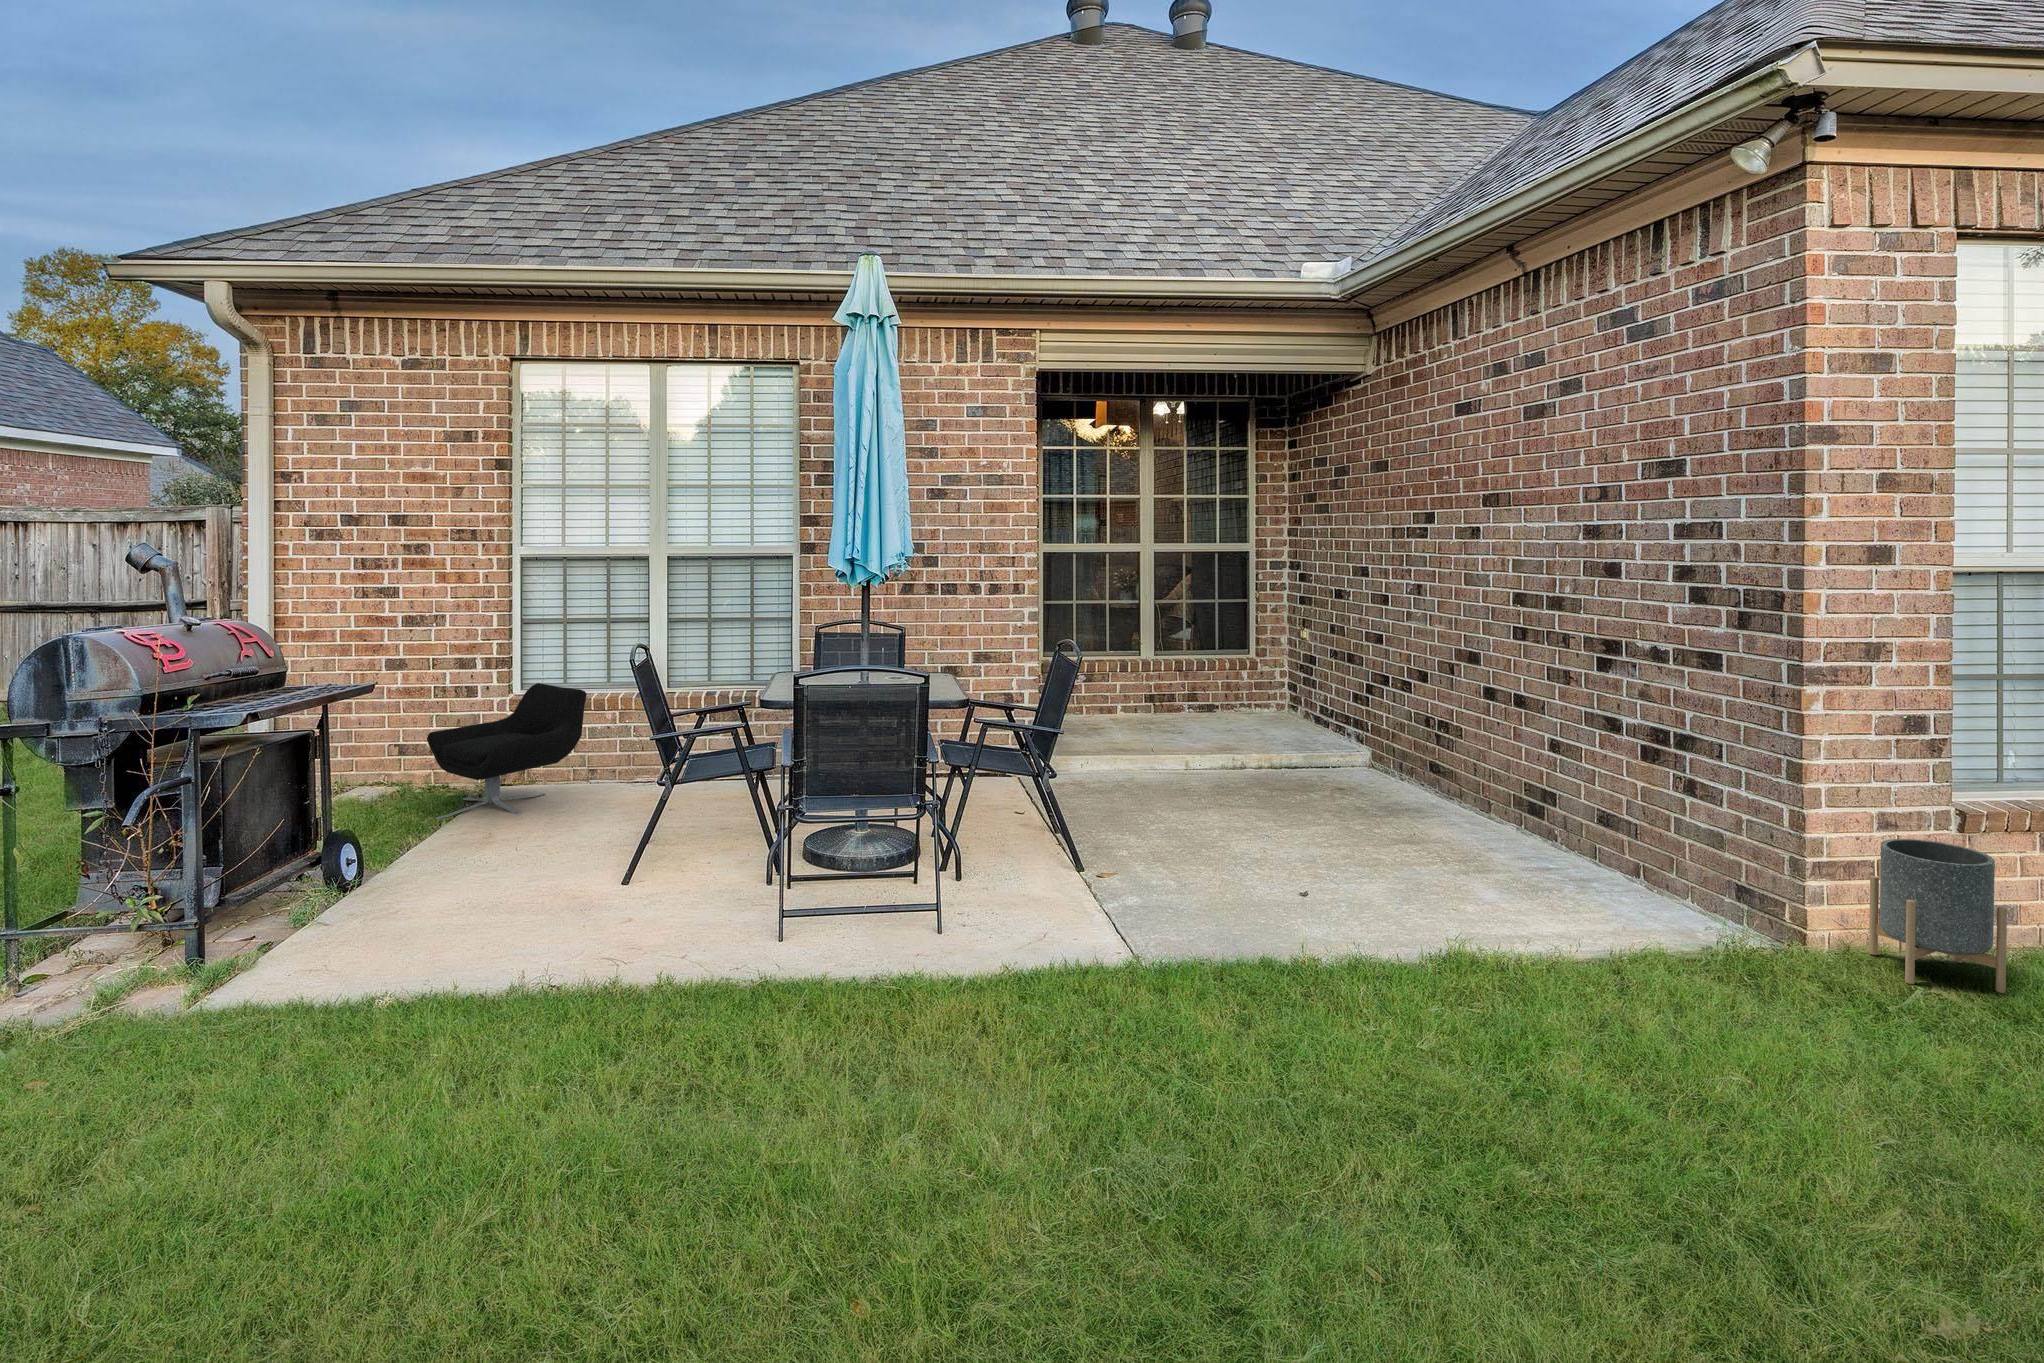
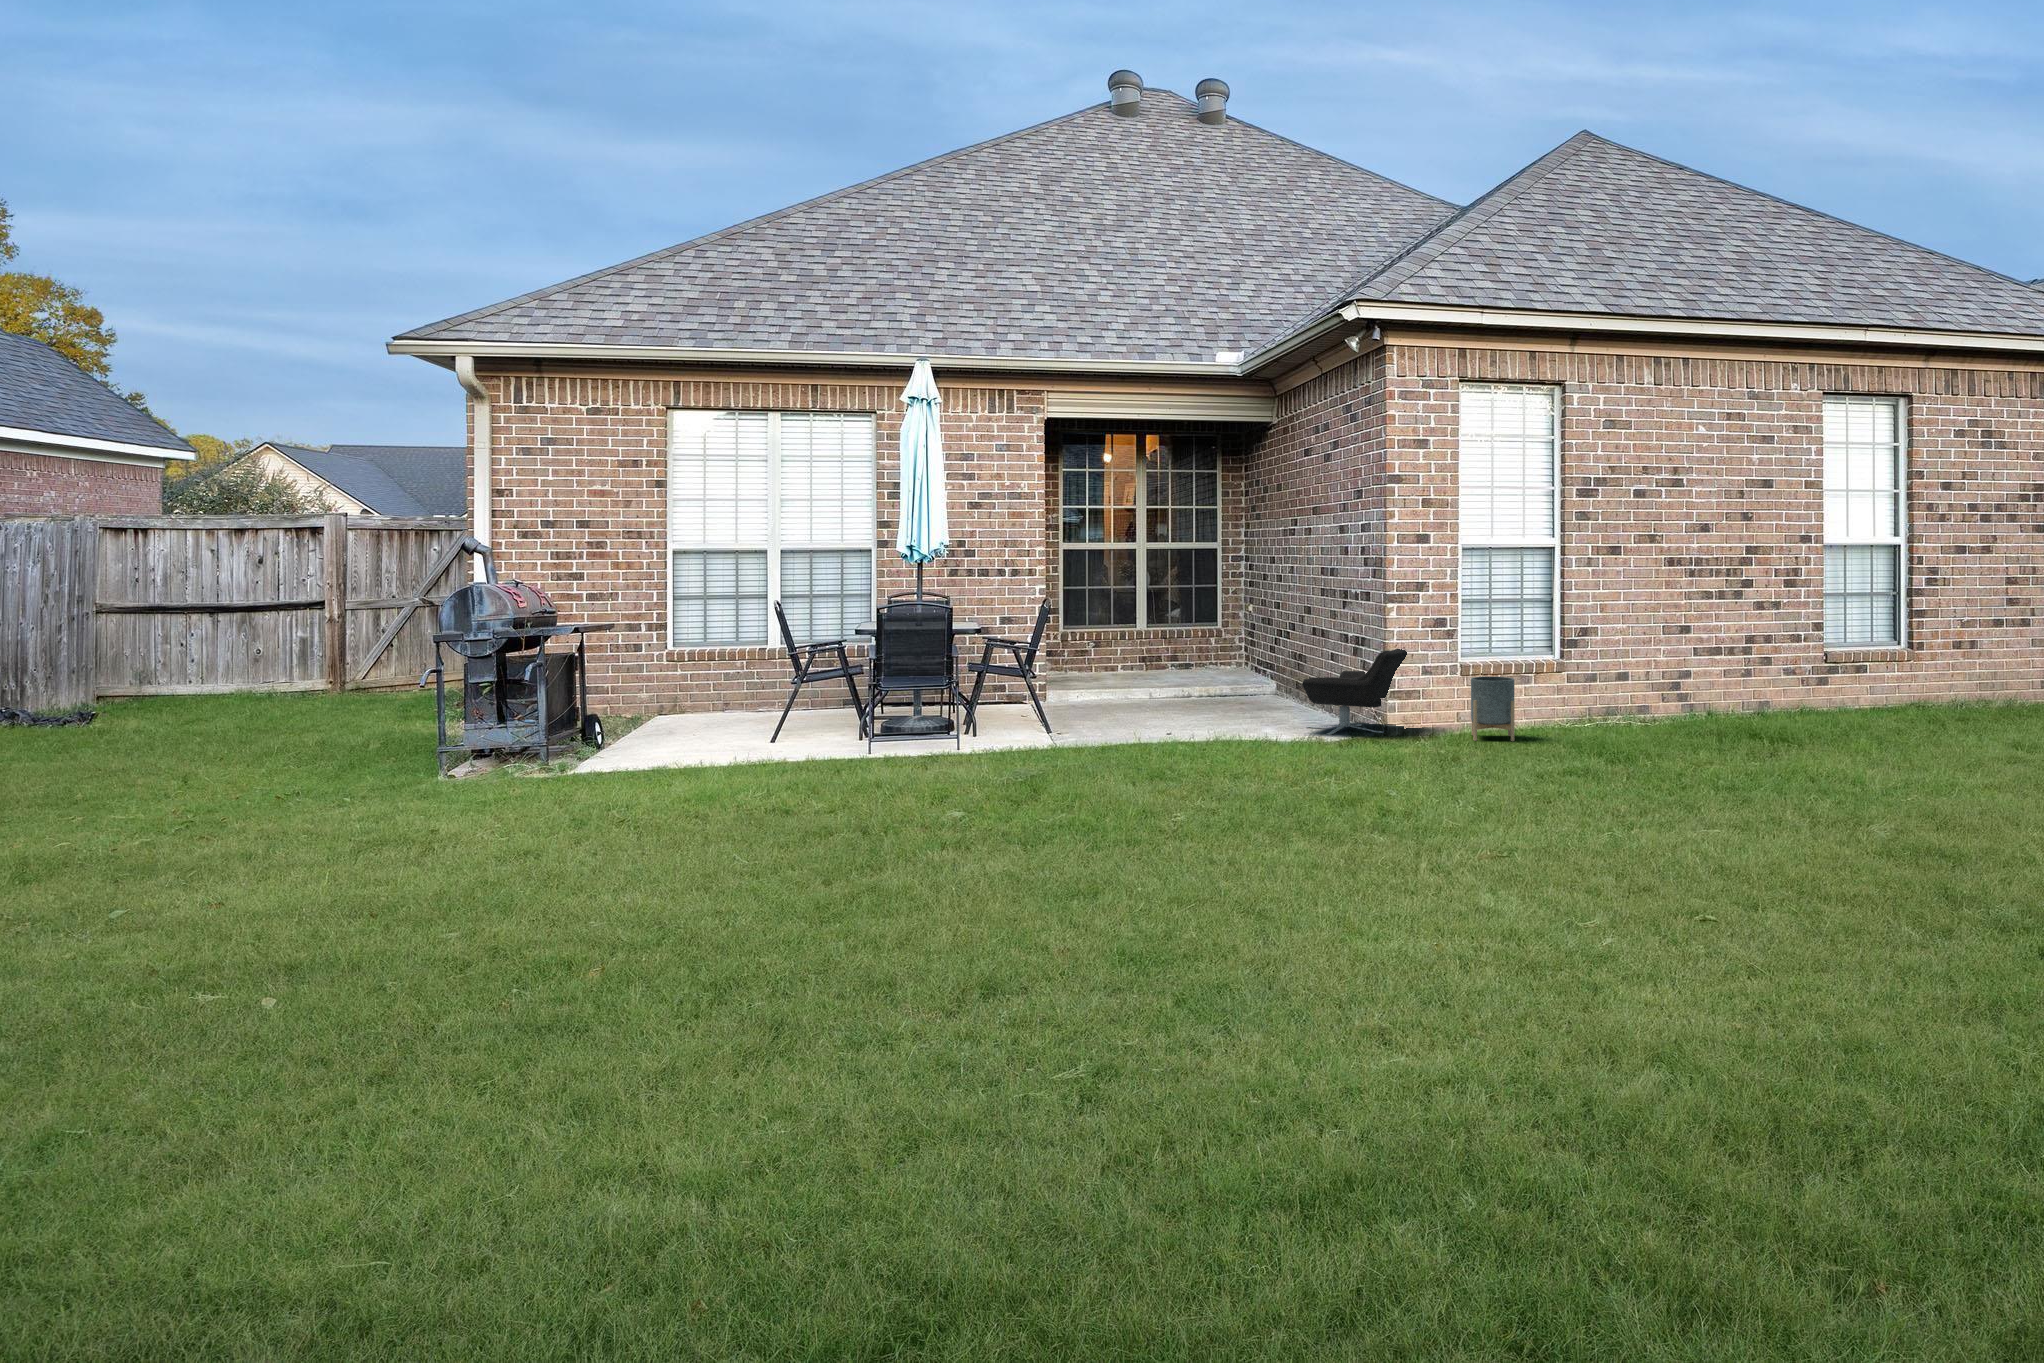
lounge chair: present [427,683,587,819] -> present [1302,649,1407,735]

